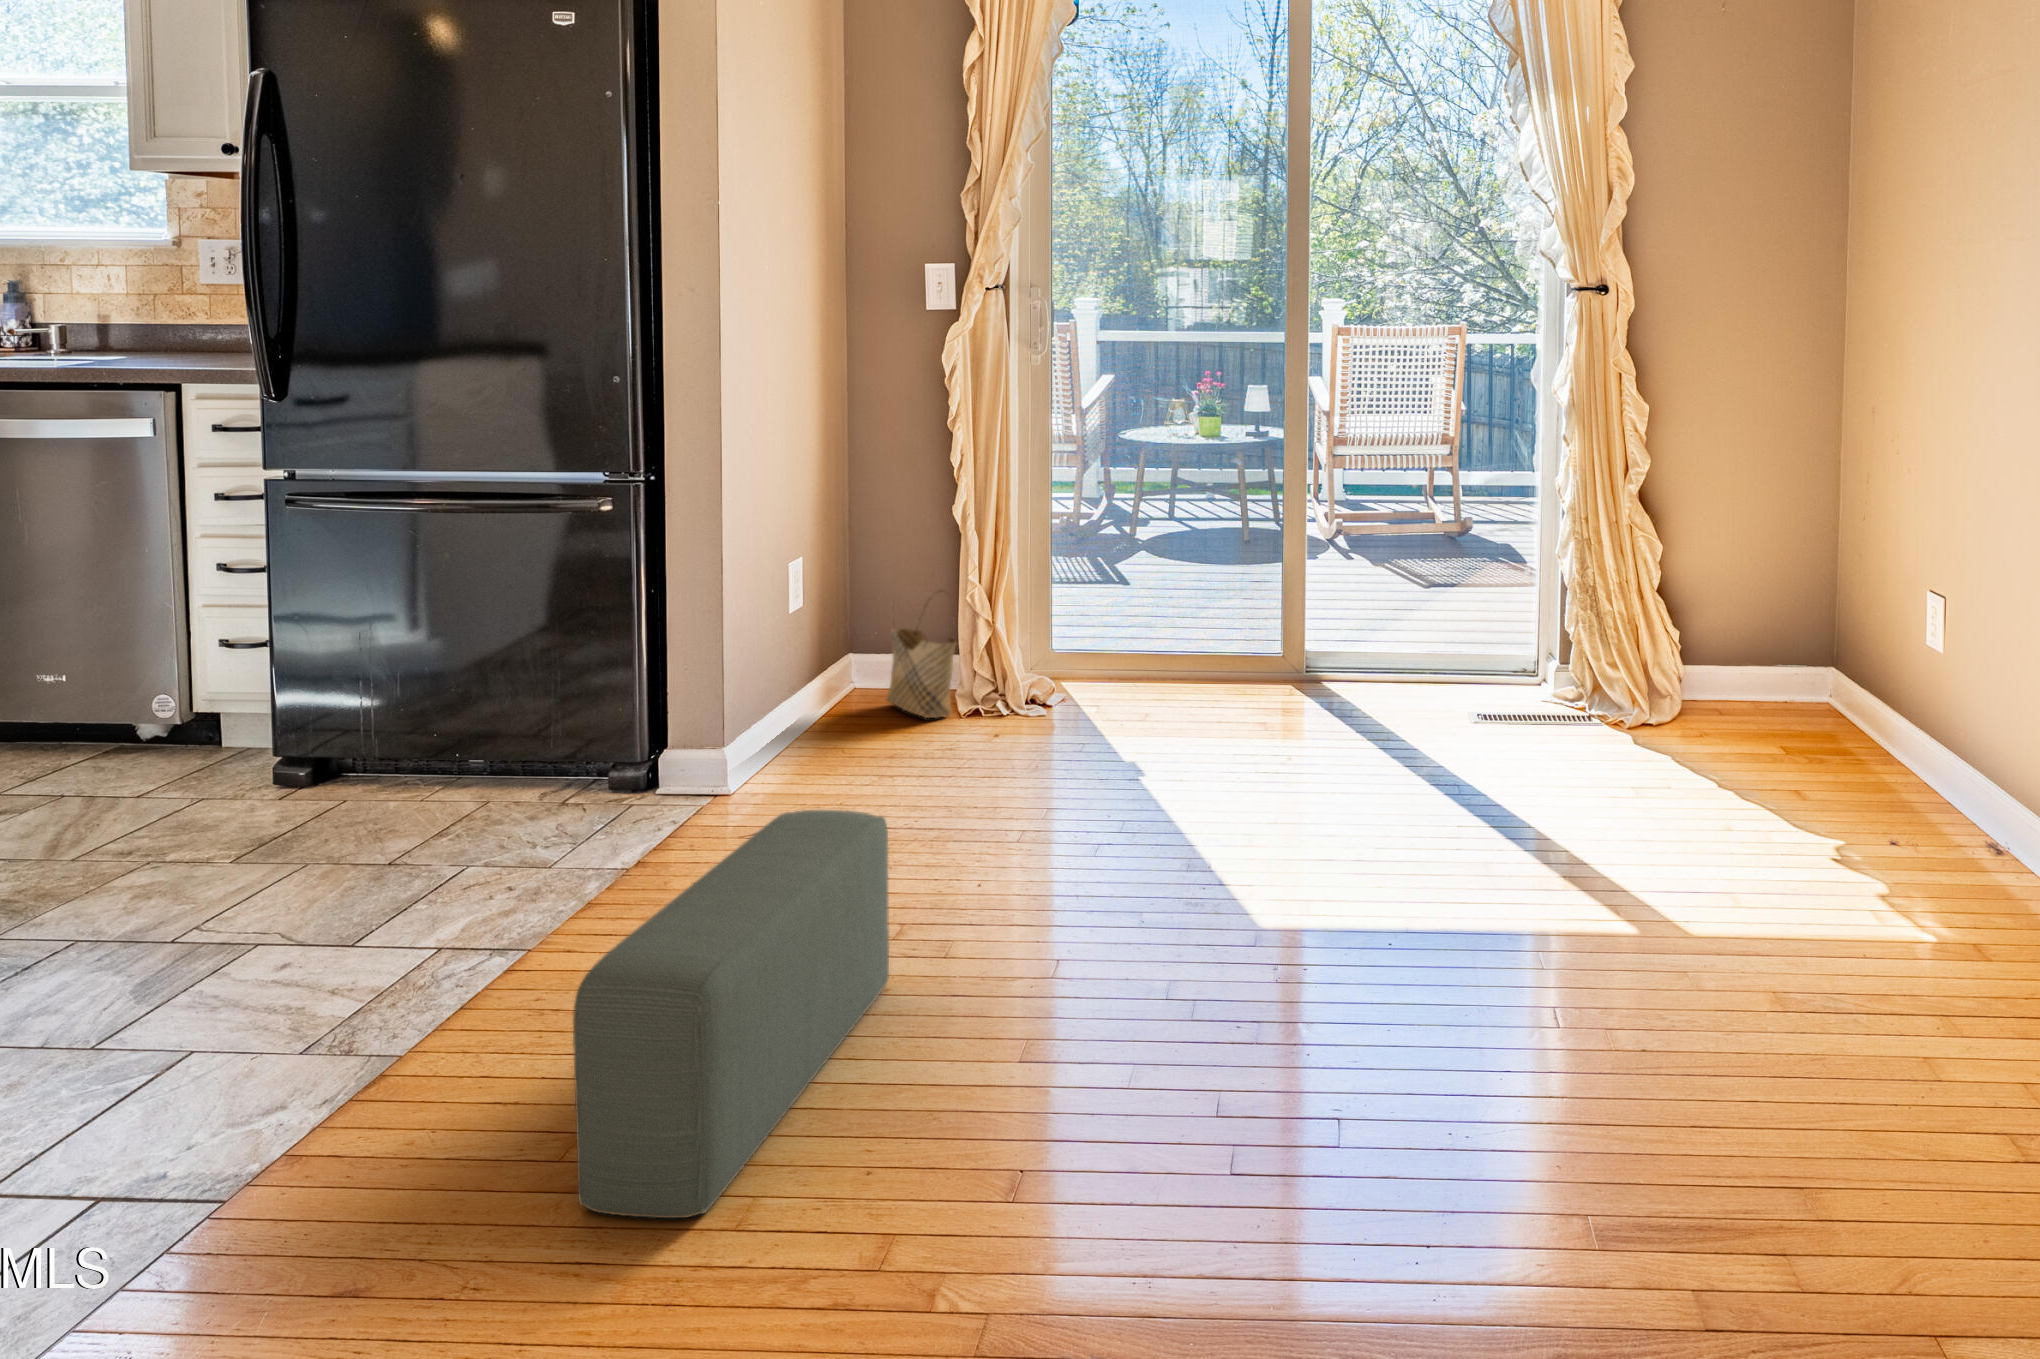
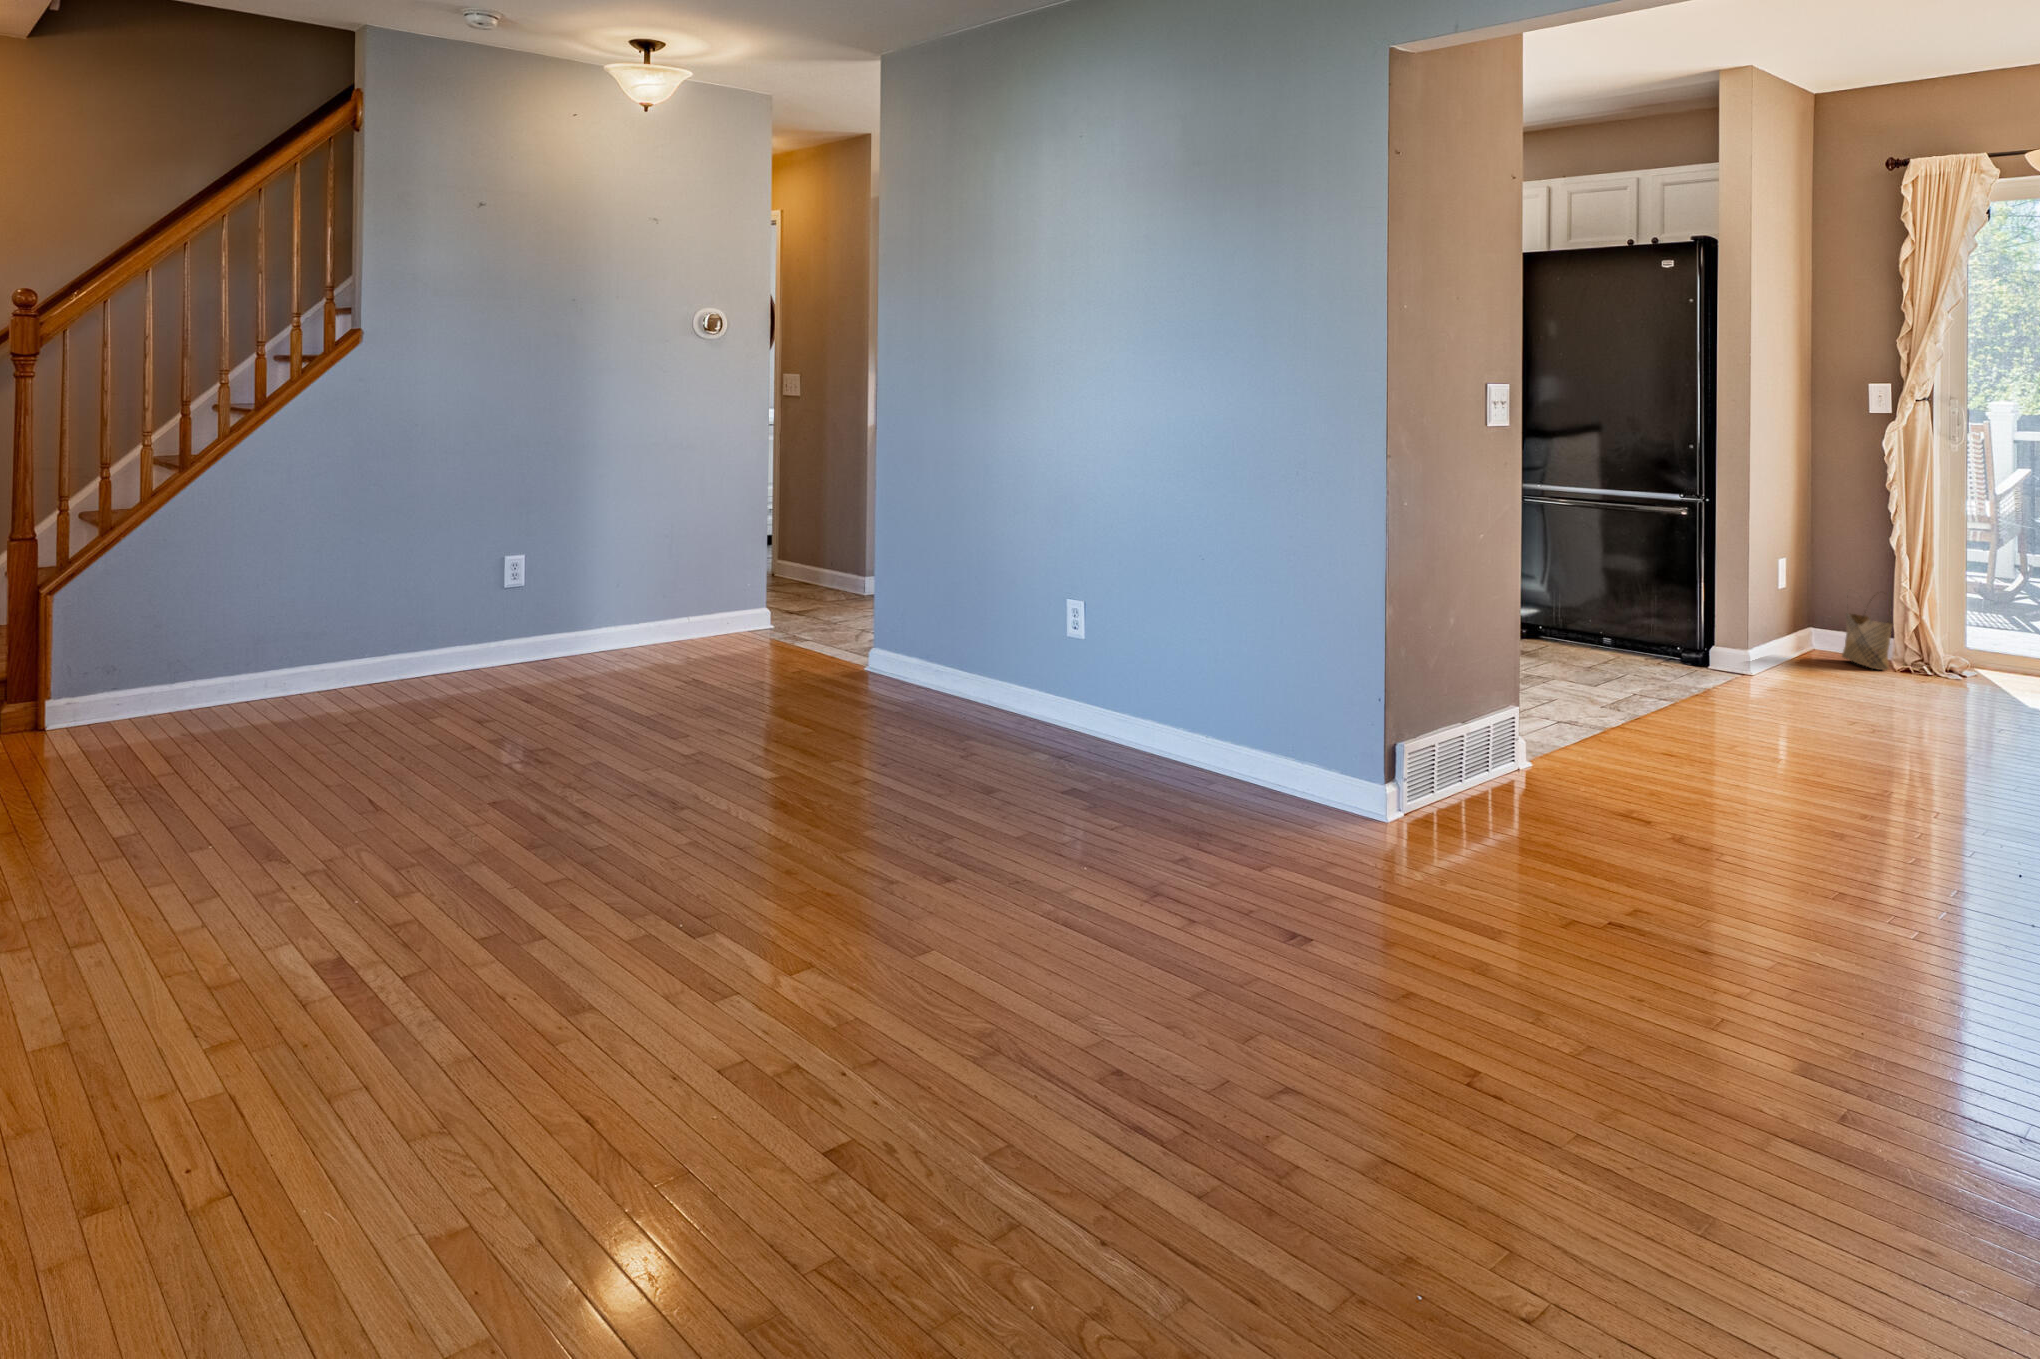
pouf: present [573,810,889,1218] -> none [1730,650,1860,772]

